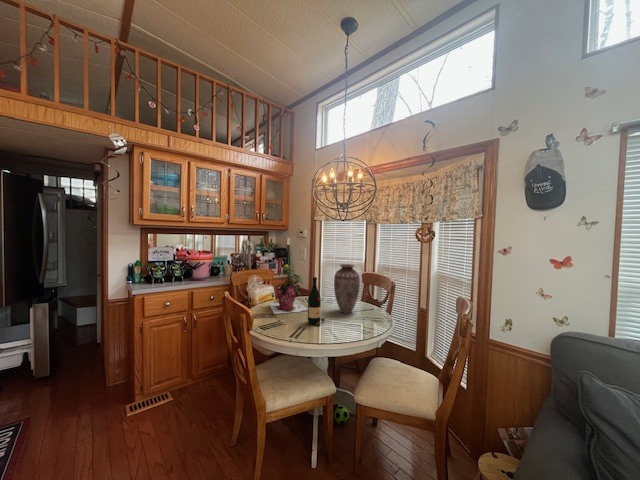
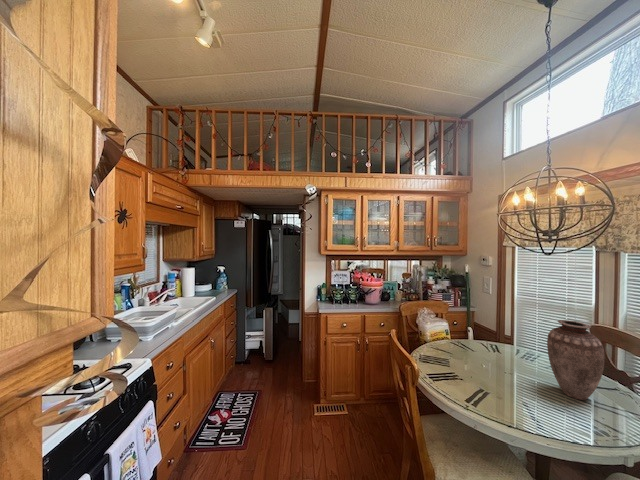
potted plant: present [269,264,308,314] -> none [444,305,503,375]
wine bottle: present [308,277,325,326] -> none [503,337,537,410]

